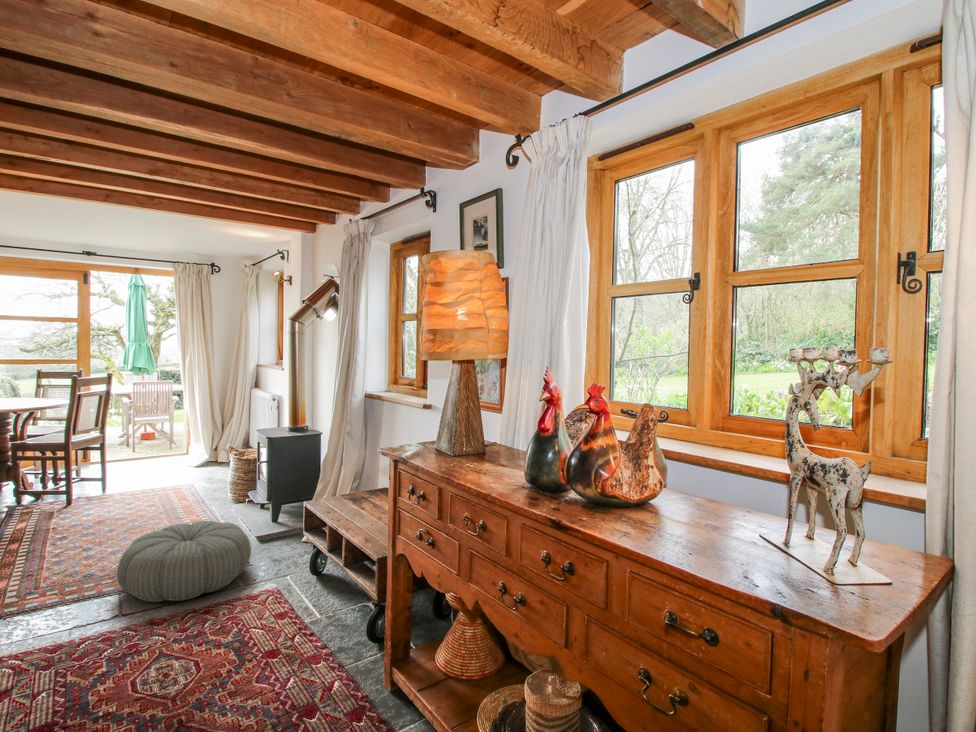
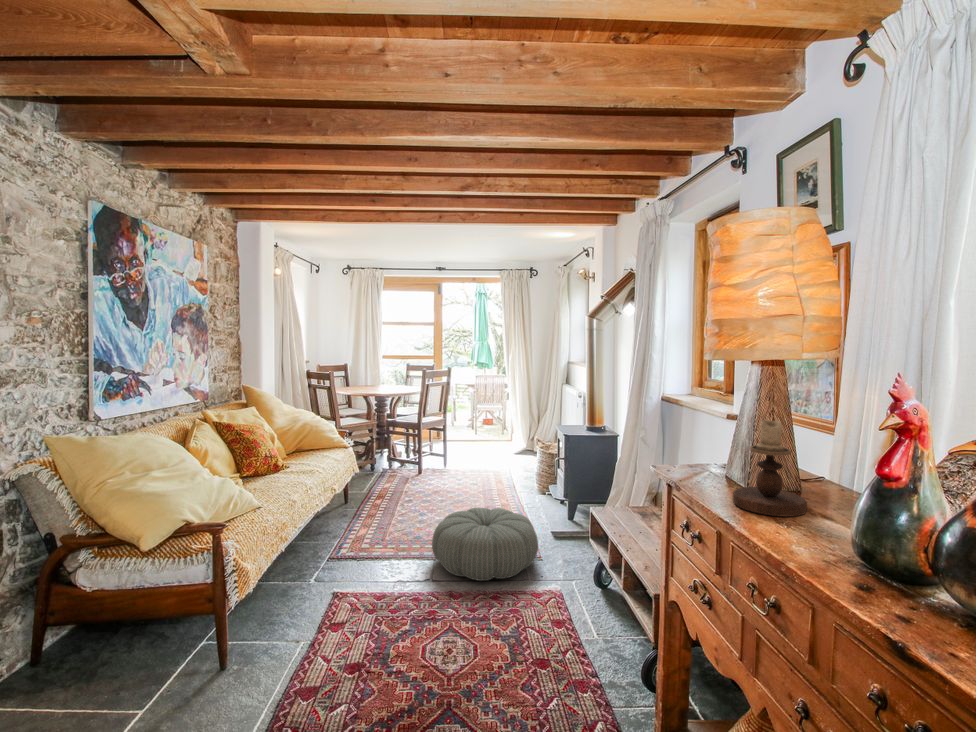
candlestick: none [448,403,494,469] -> present [733,420,807,517]

